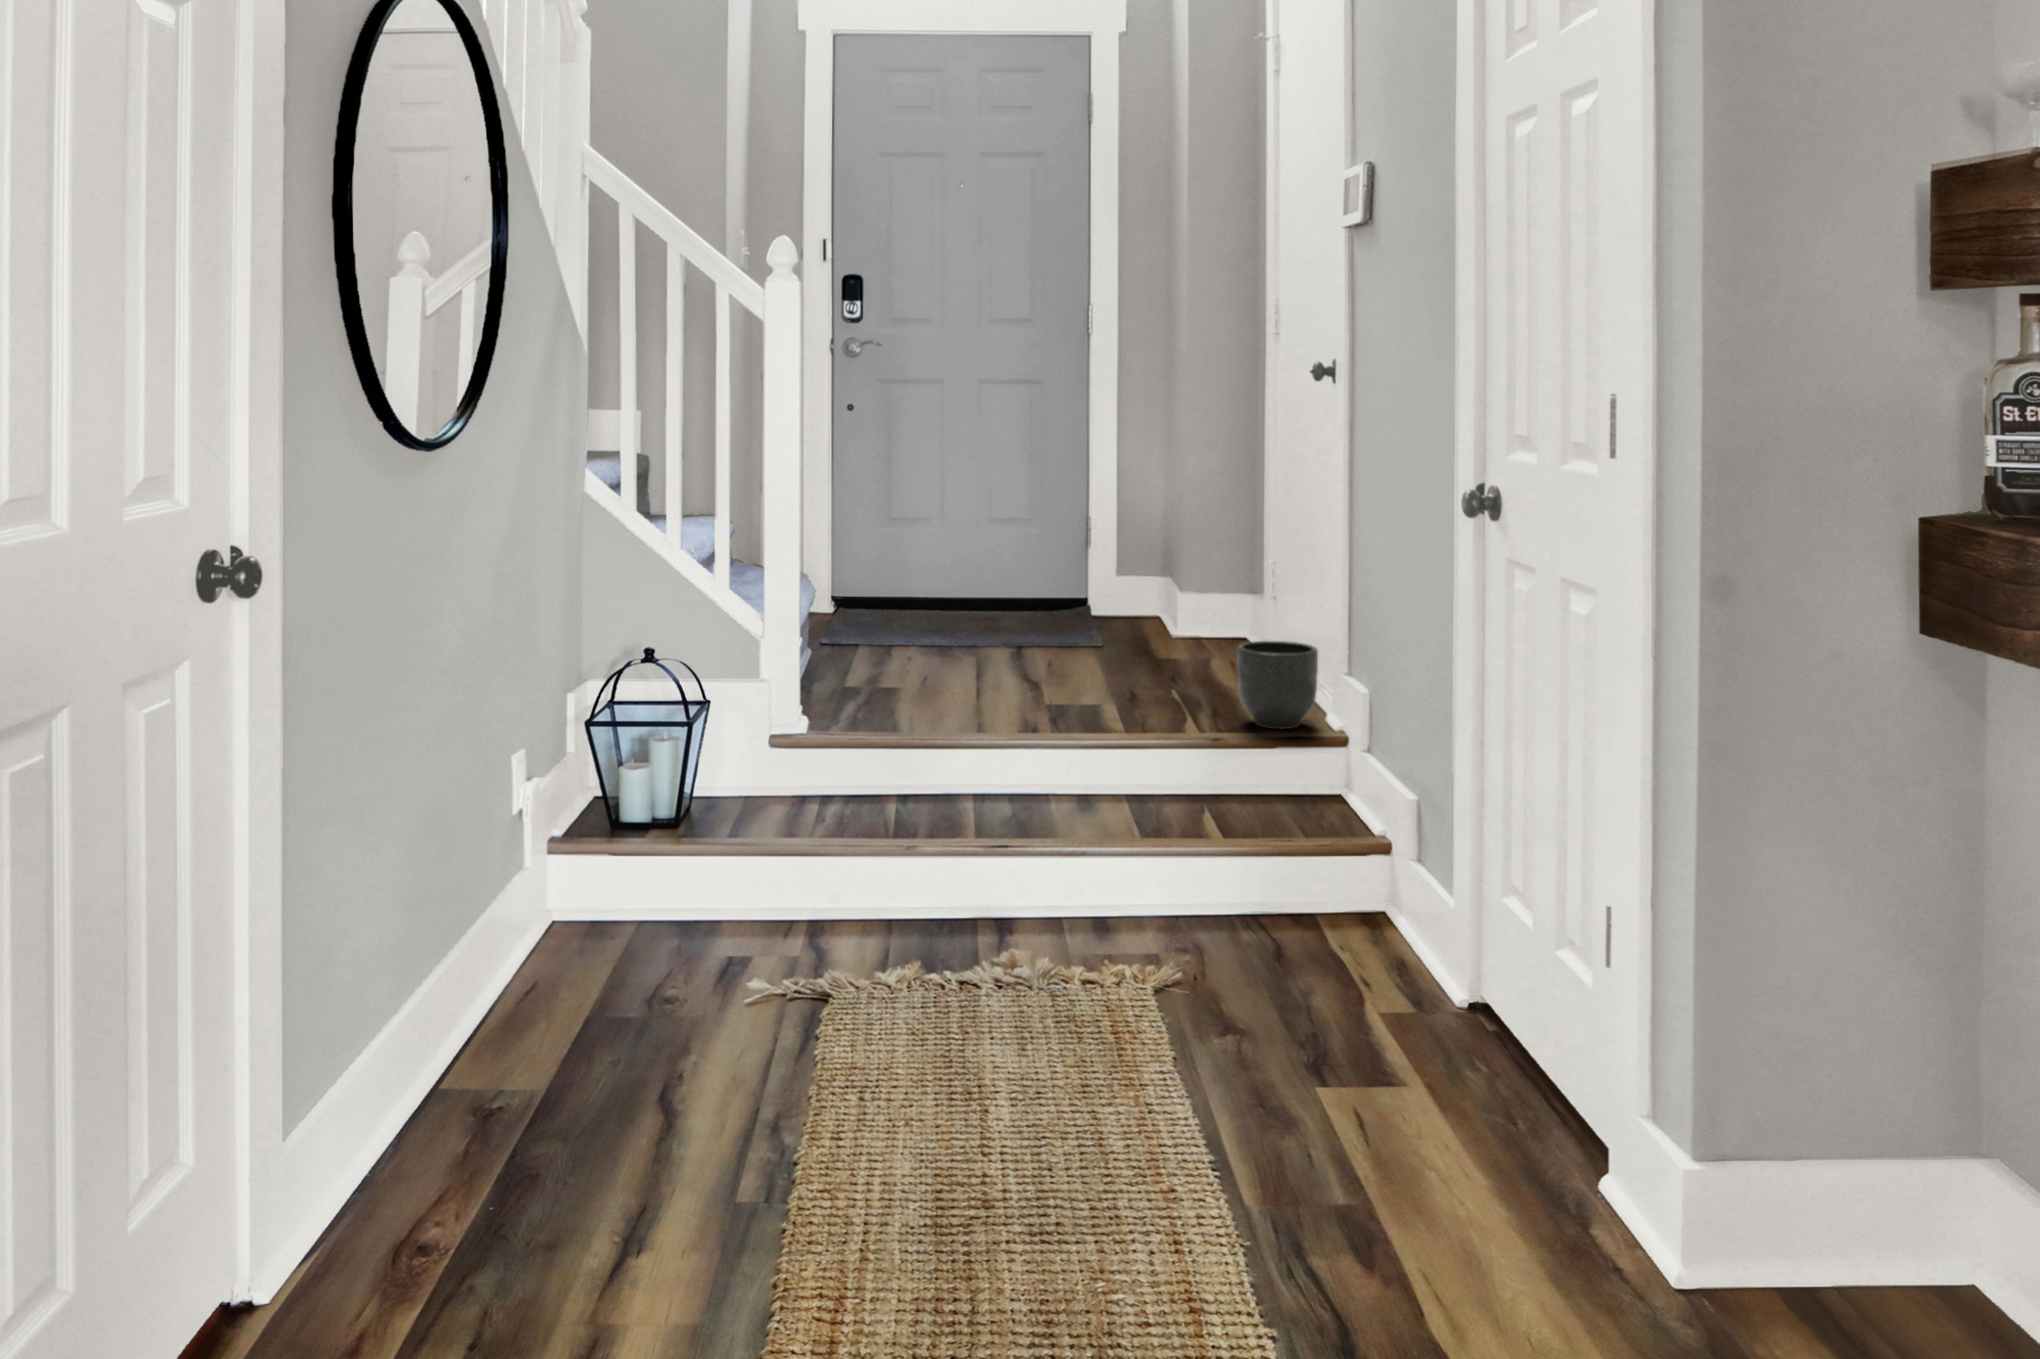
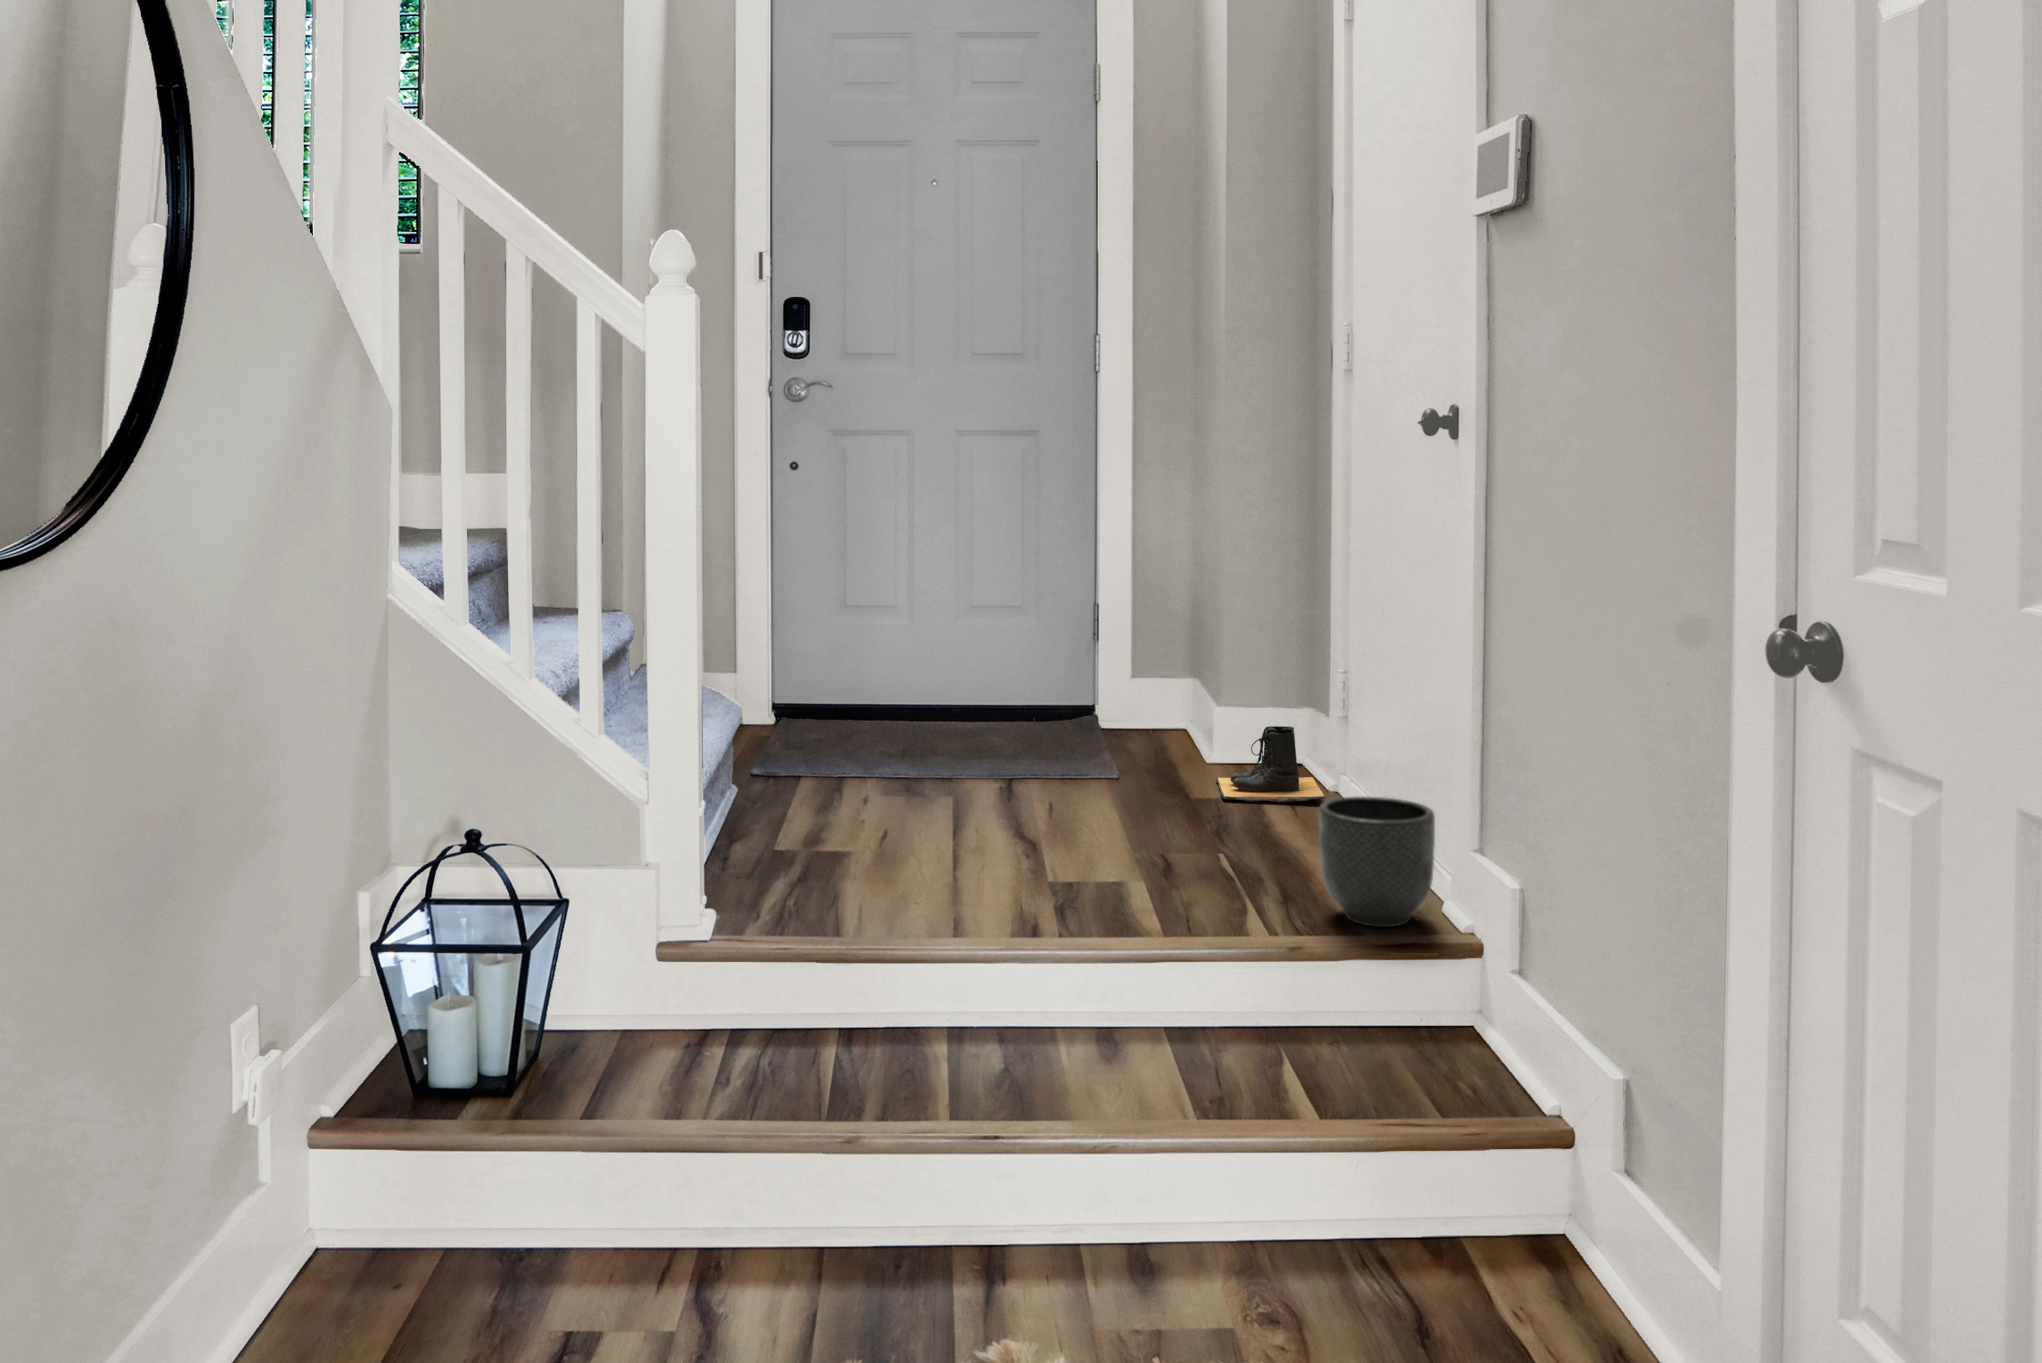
boots: none [1176,603,1255,658] -> present [1216,726,1325,802]

